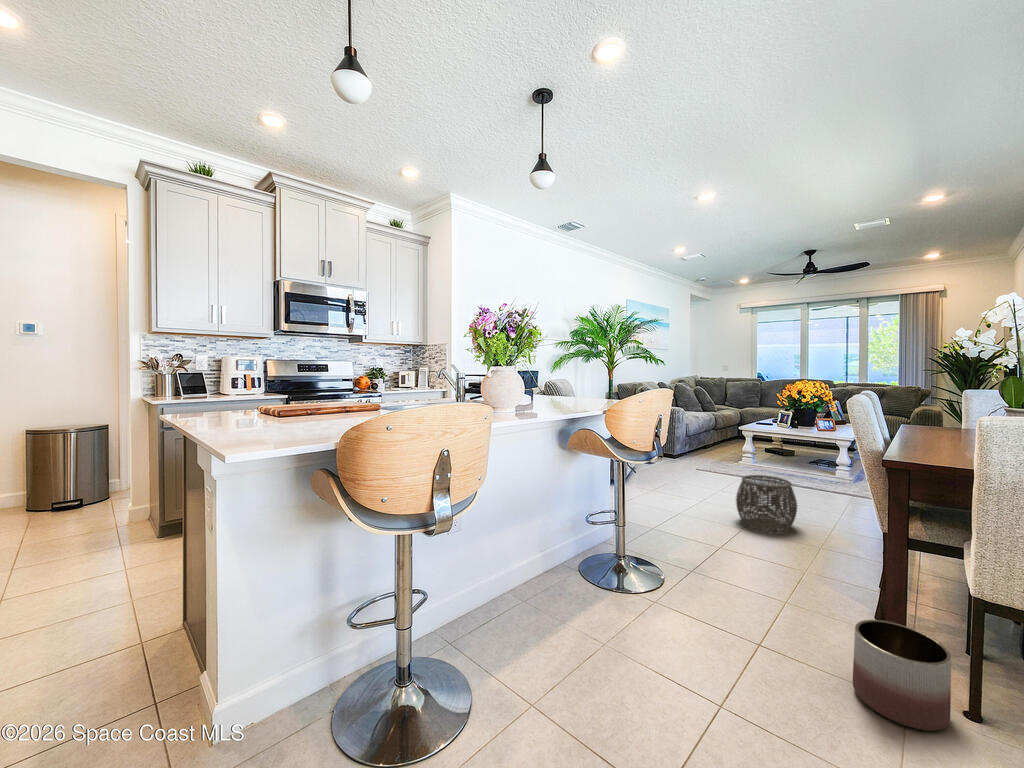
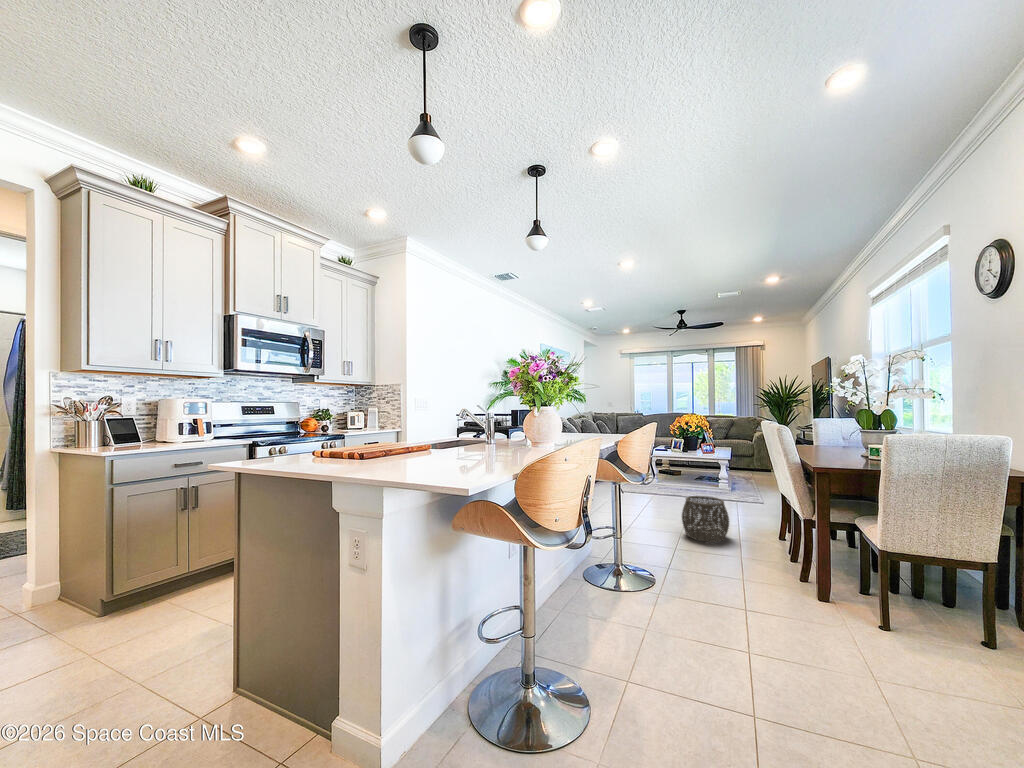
planter: present [853,620,951,731] -> none [846,600,917,675]

